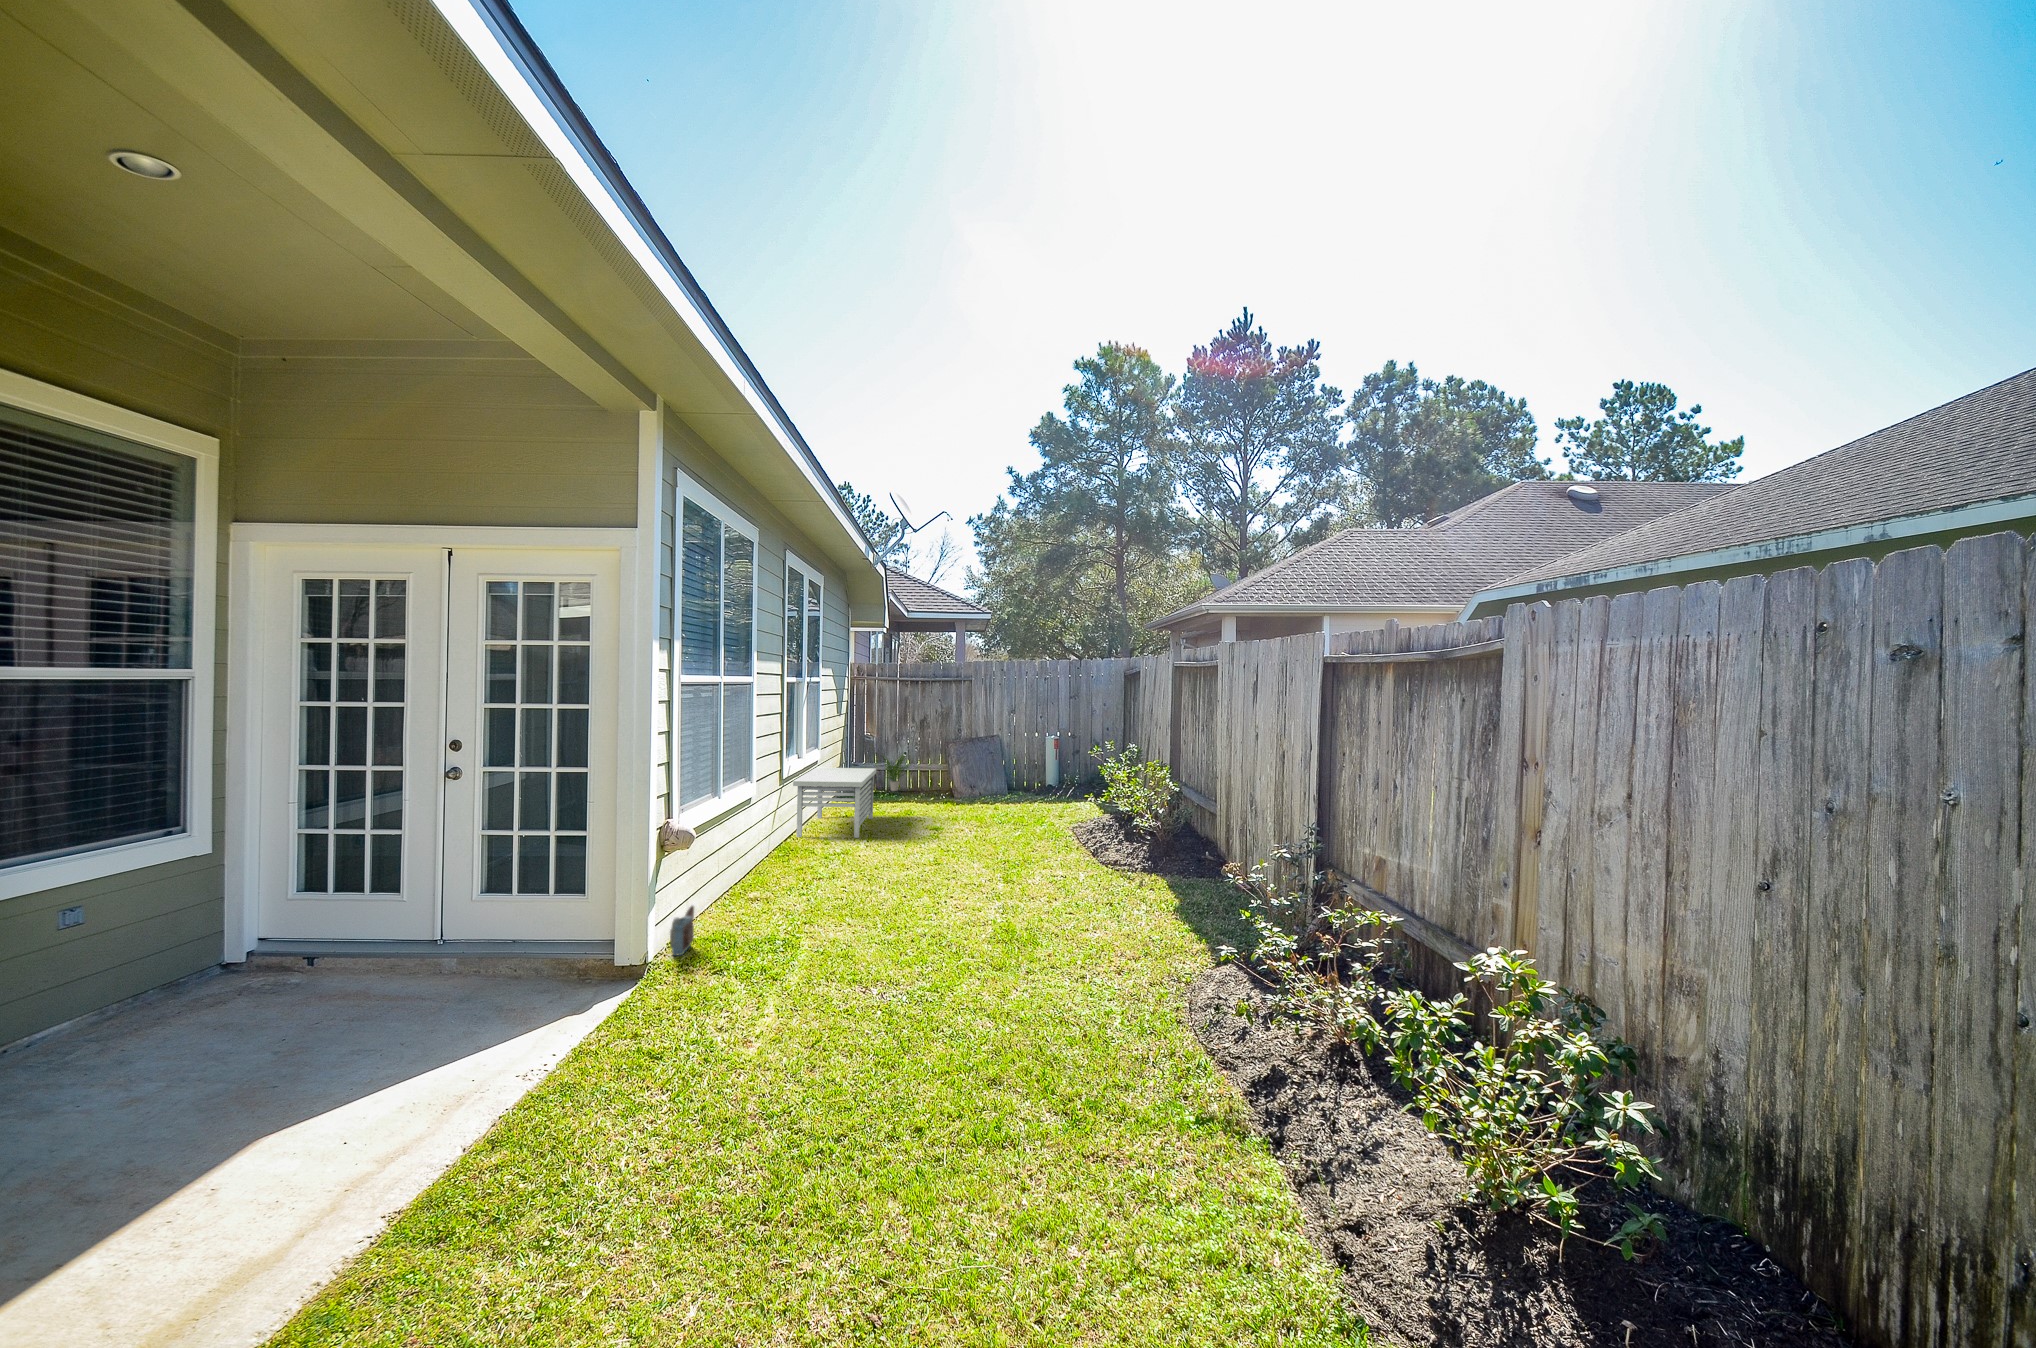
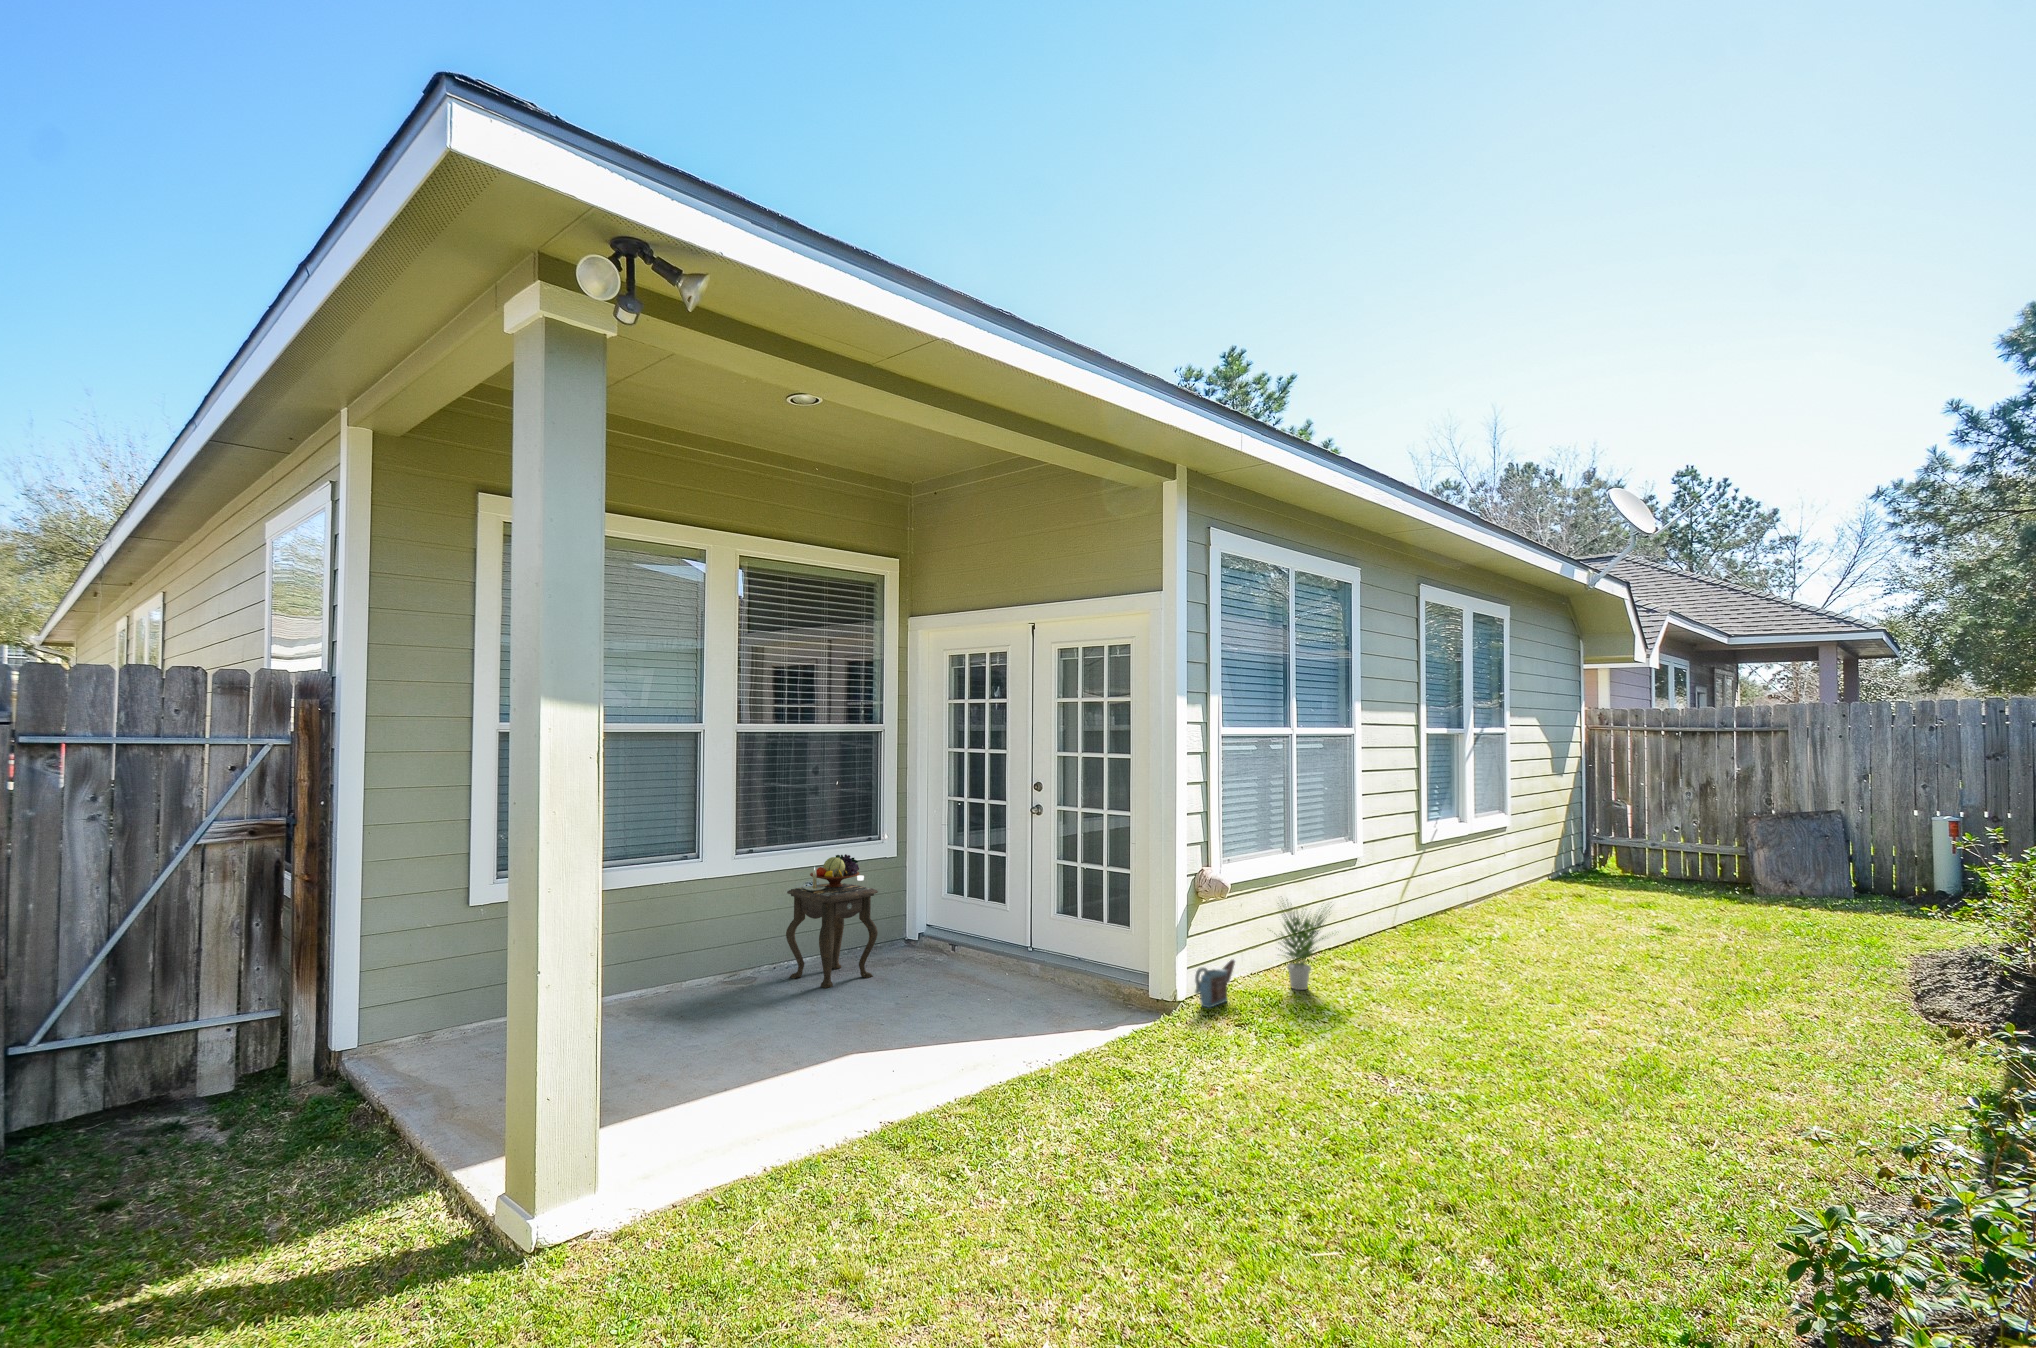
potted plant: present [883,755,909,791] -> present [1267,903,1333,990]
storage bench: present [793,768,876,838] -> none [1449,832,1585,923]
side table: none [36,855,217,1053] -> present [786,854,878,988]

